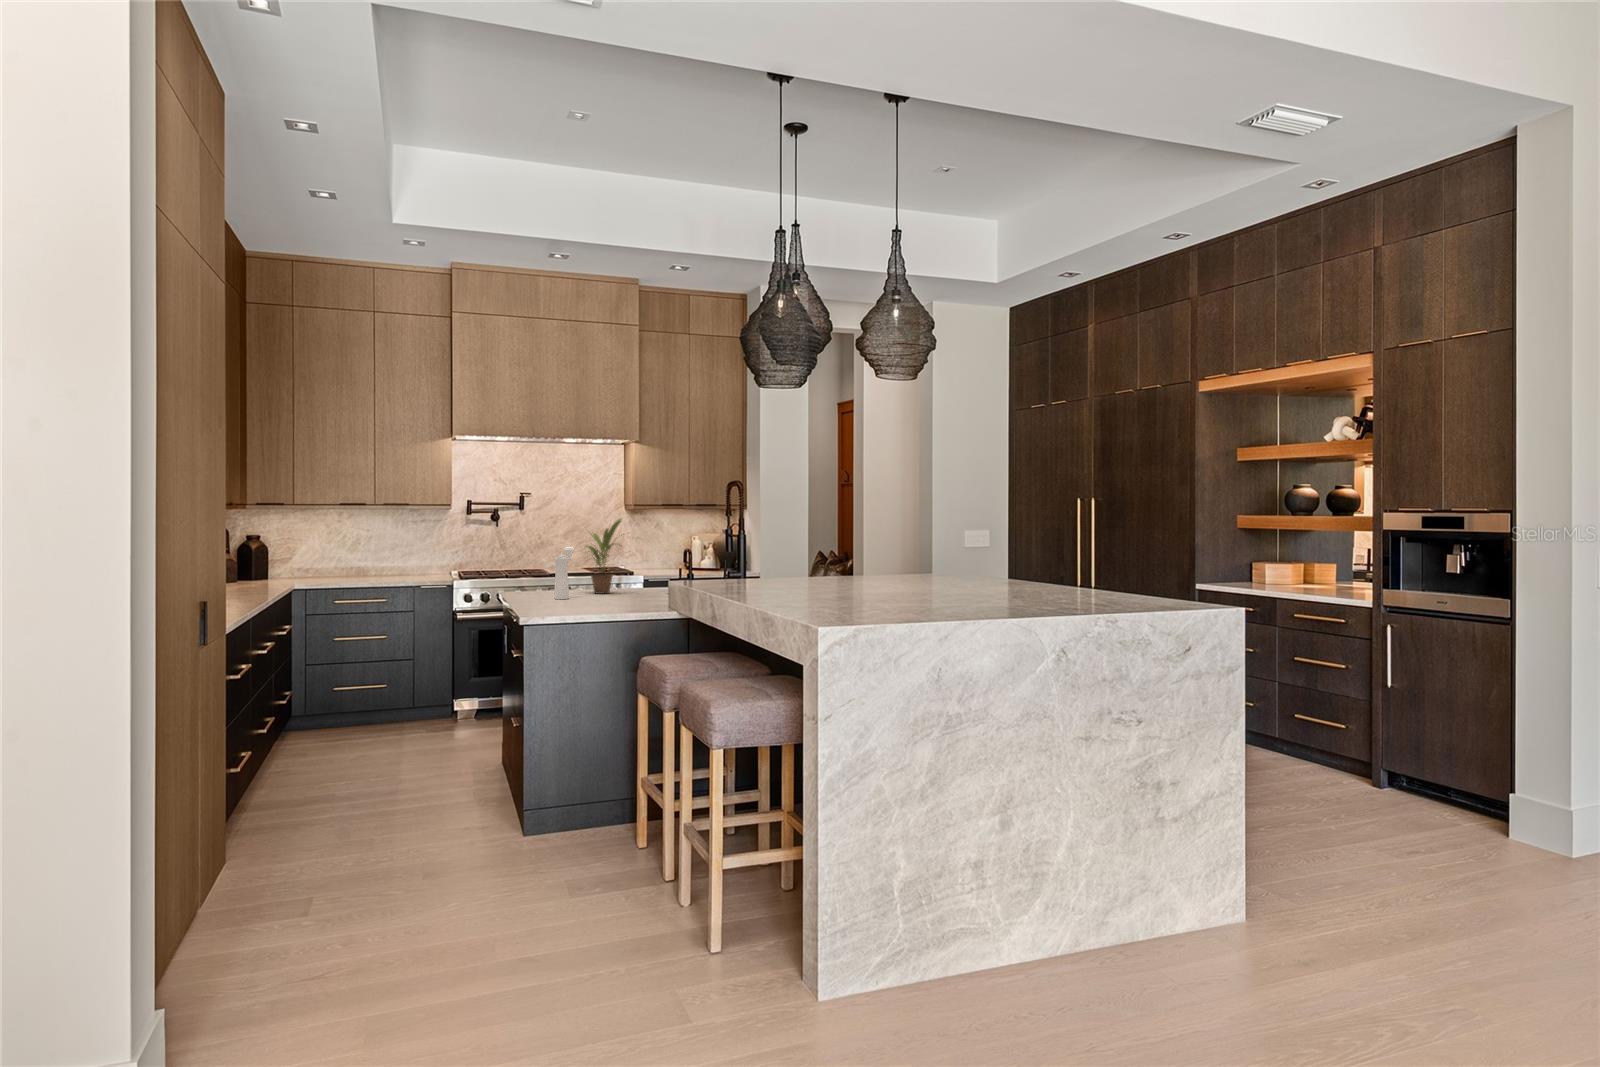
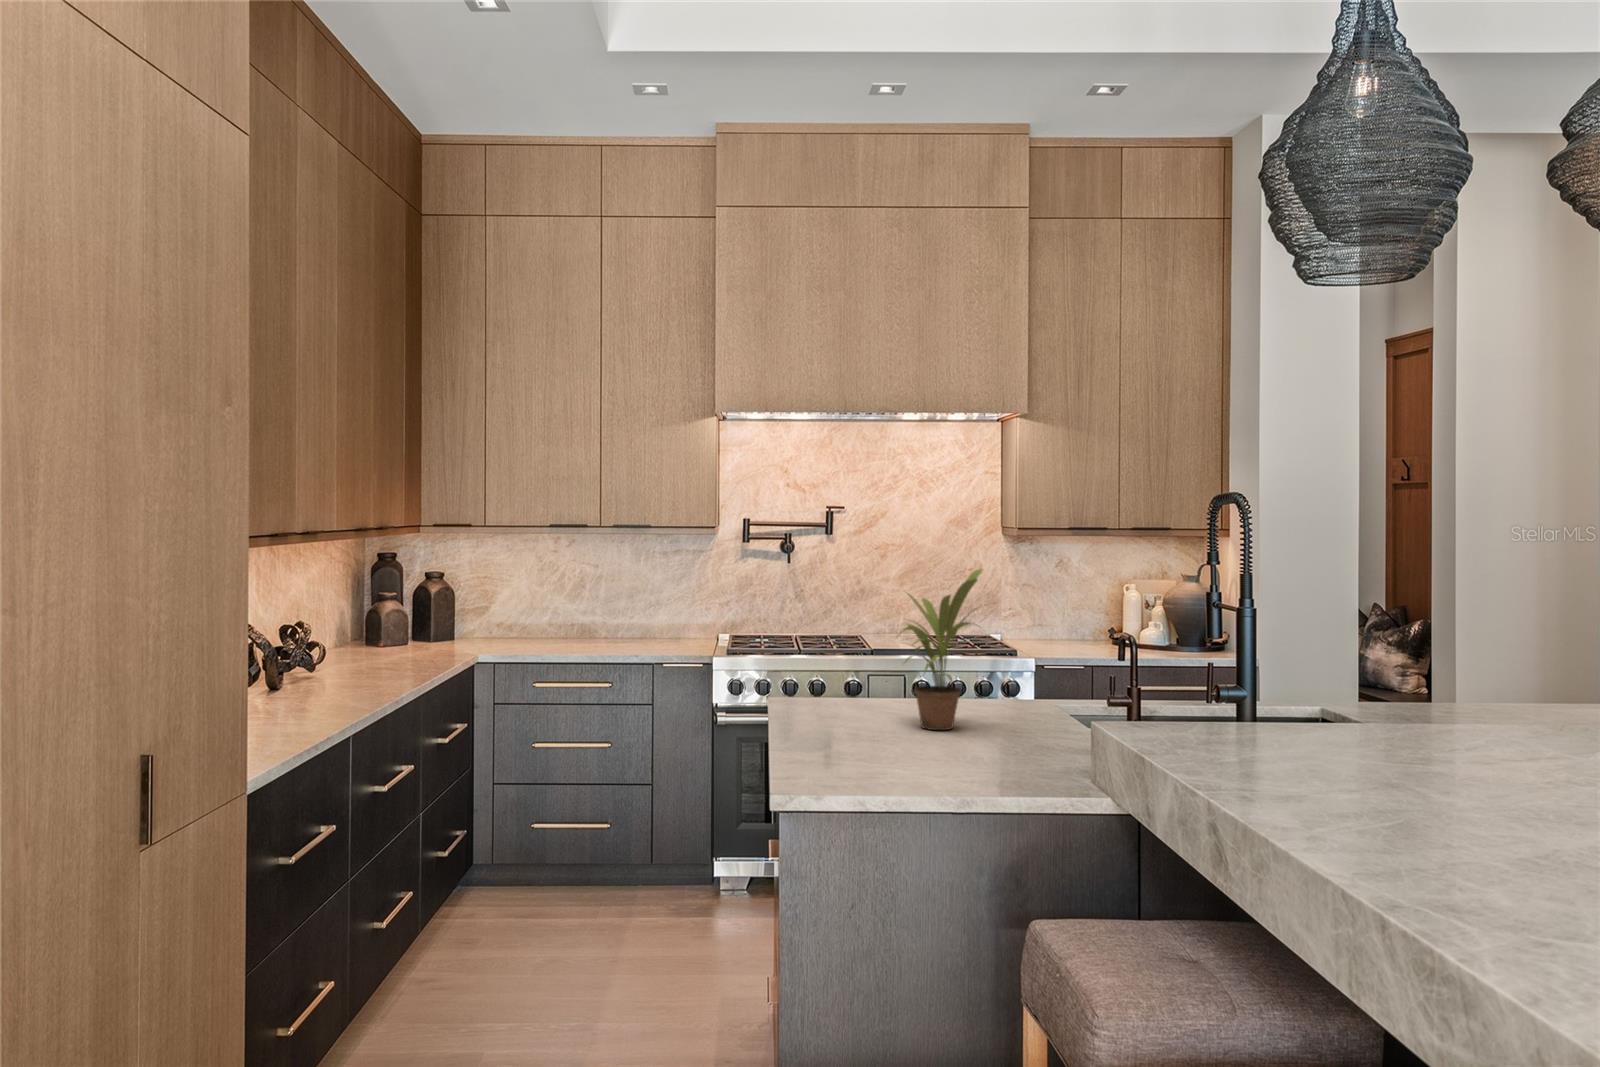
pepper mill: present [554,547,574,599] -> none [825,635,874,757]

